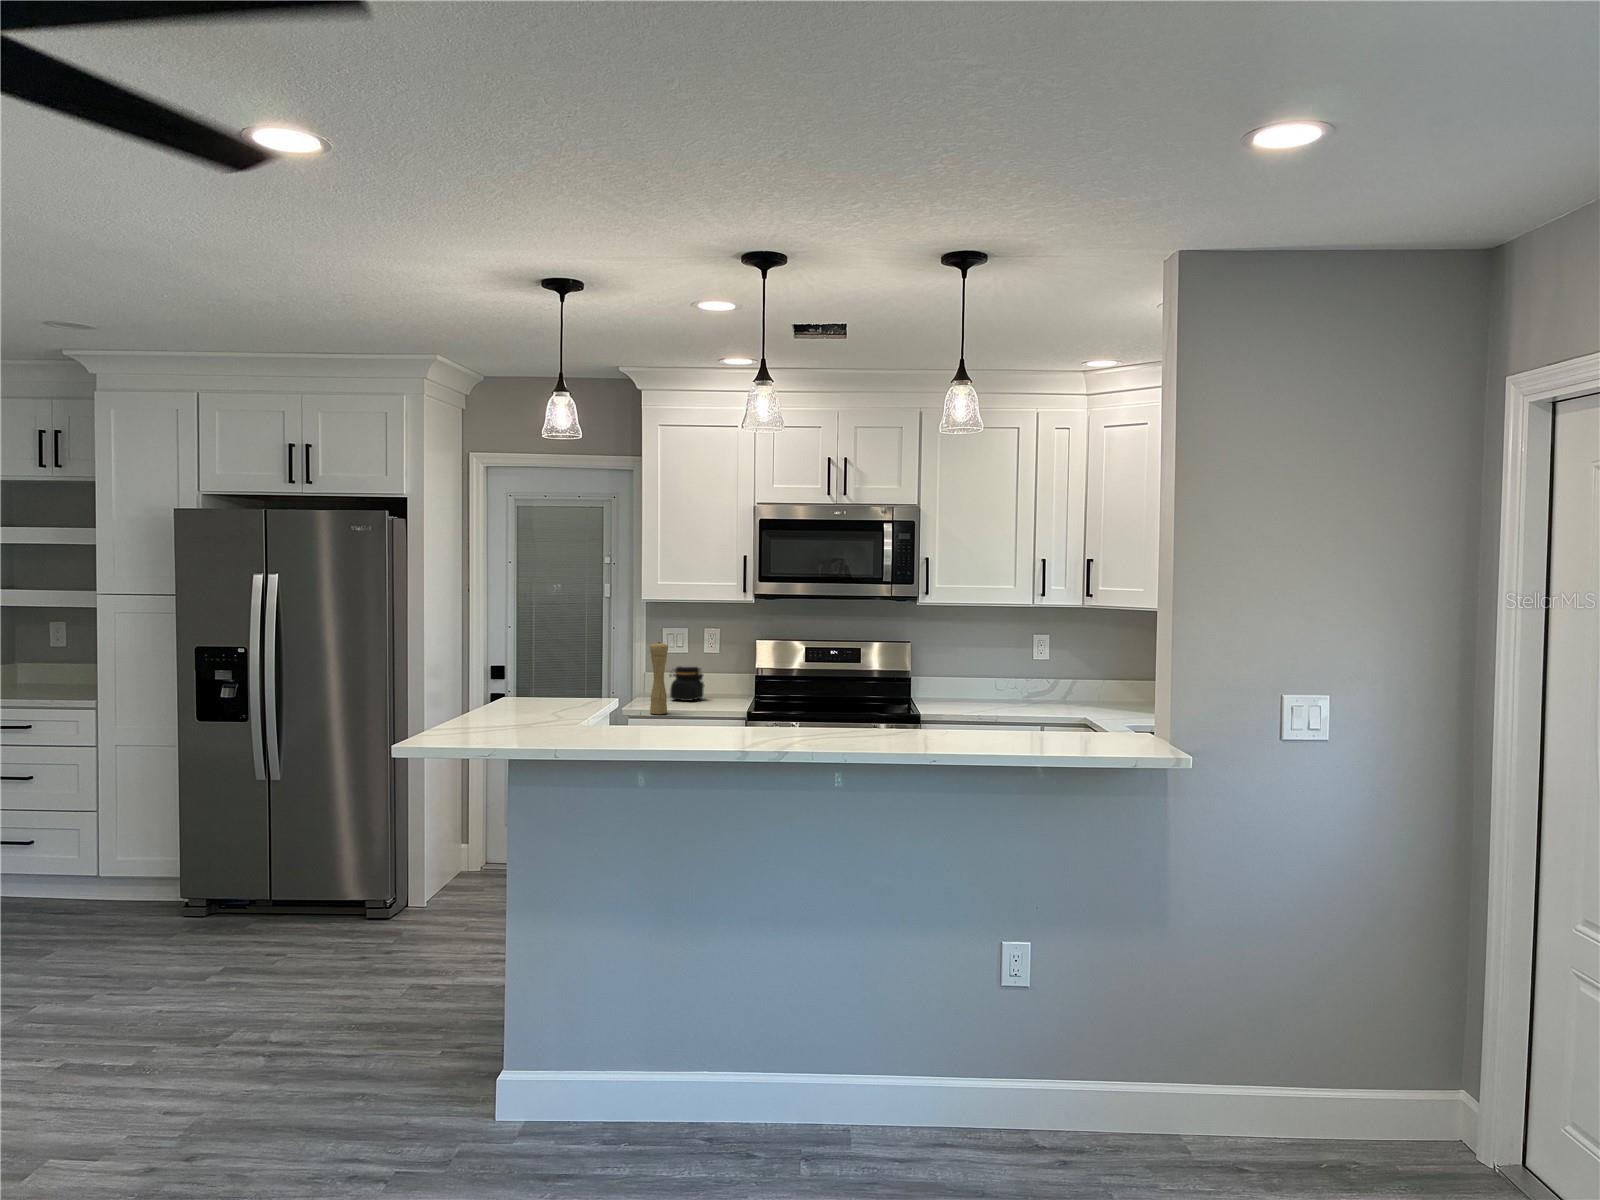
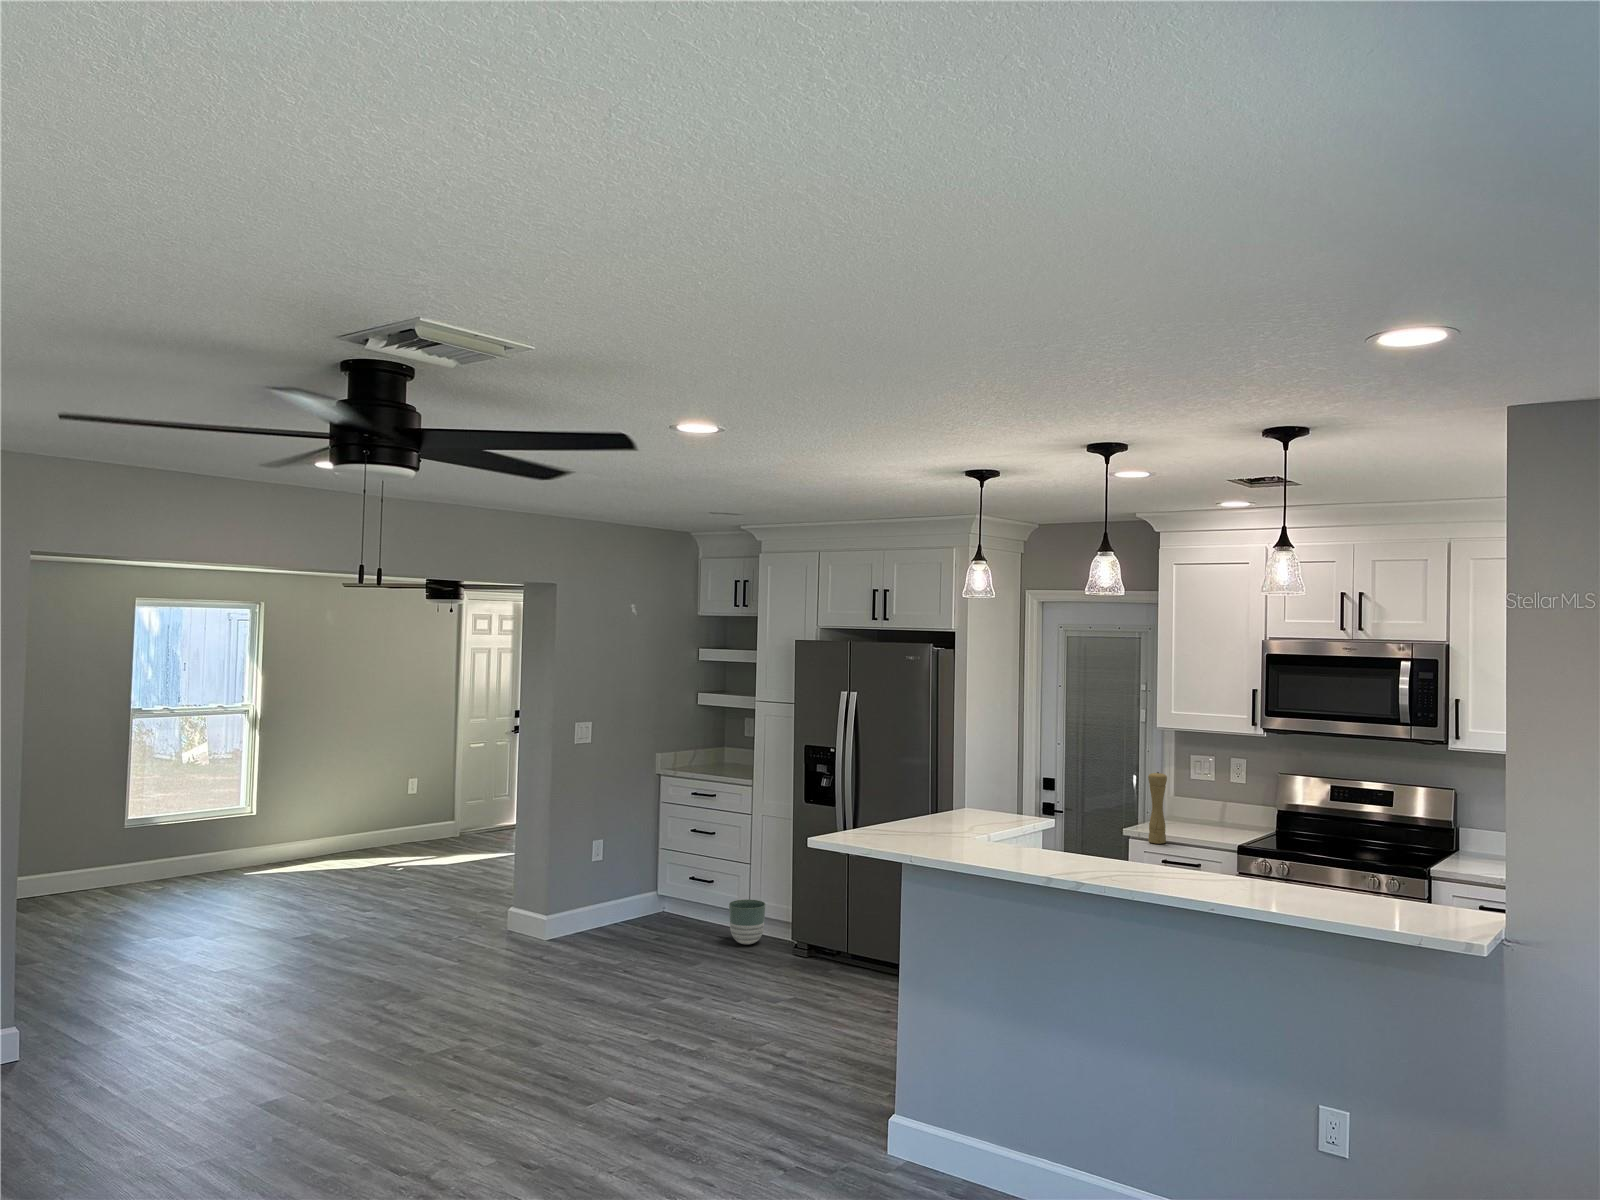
jar: present [670,667,705,701] -> none [1194,796,1231,833]
planter: none [65,857,124,918] -> present [729,900,765,945]

